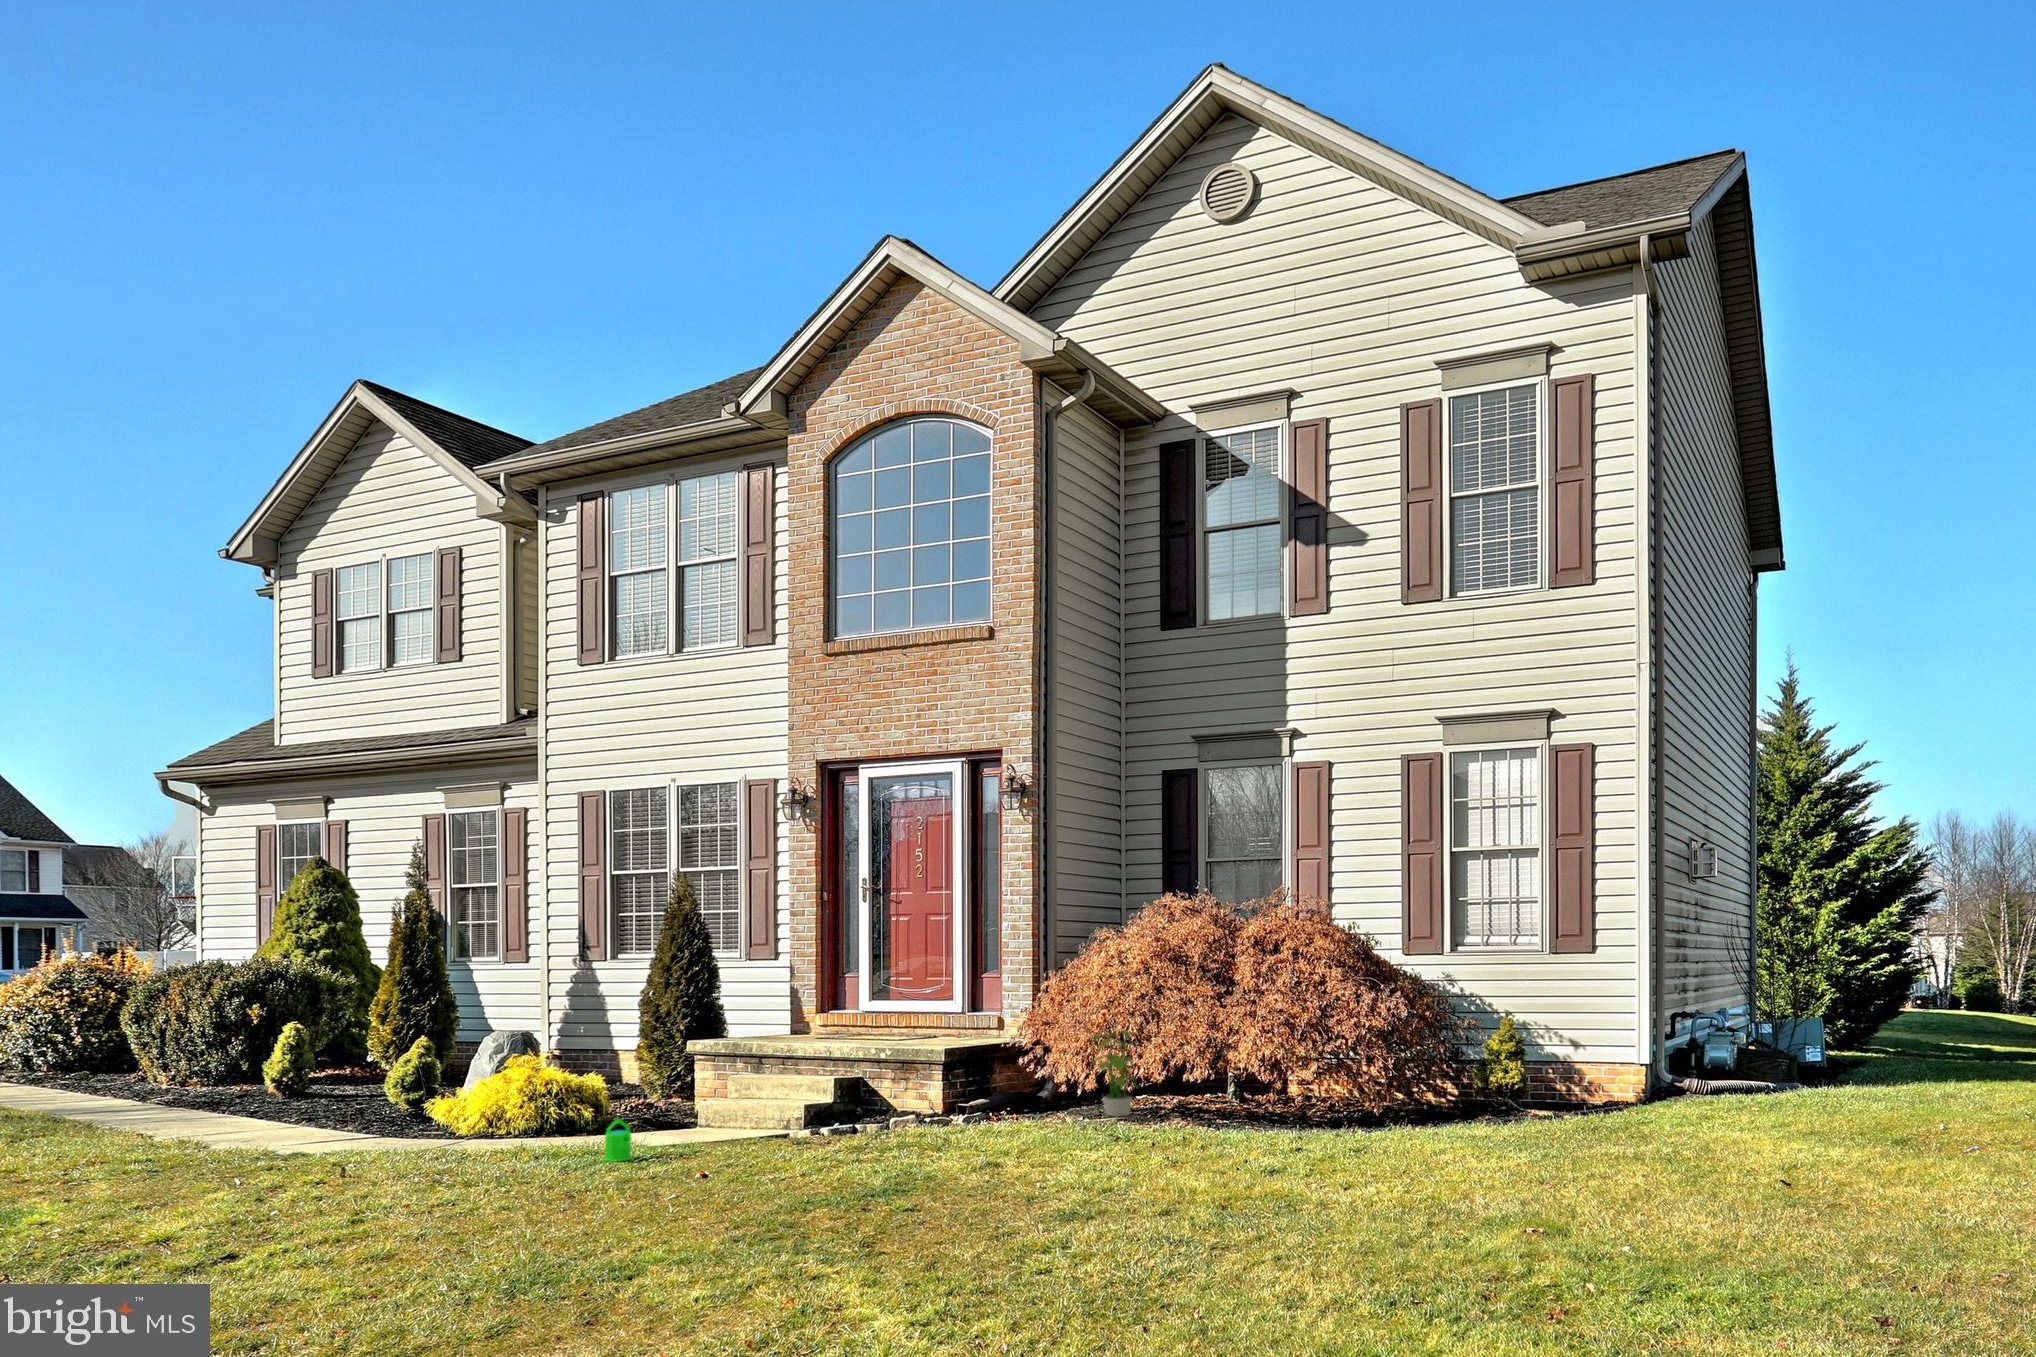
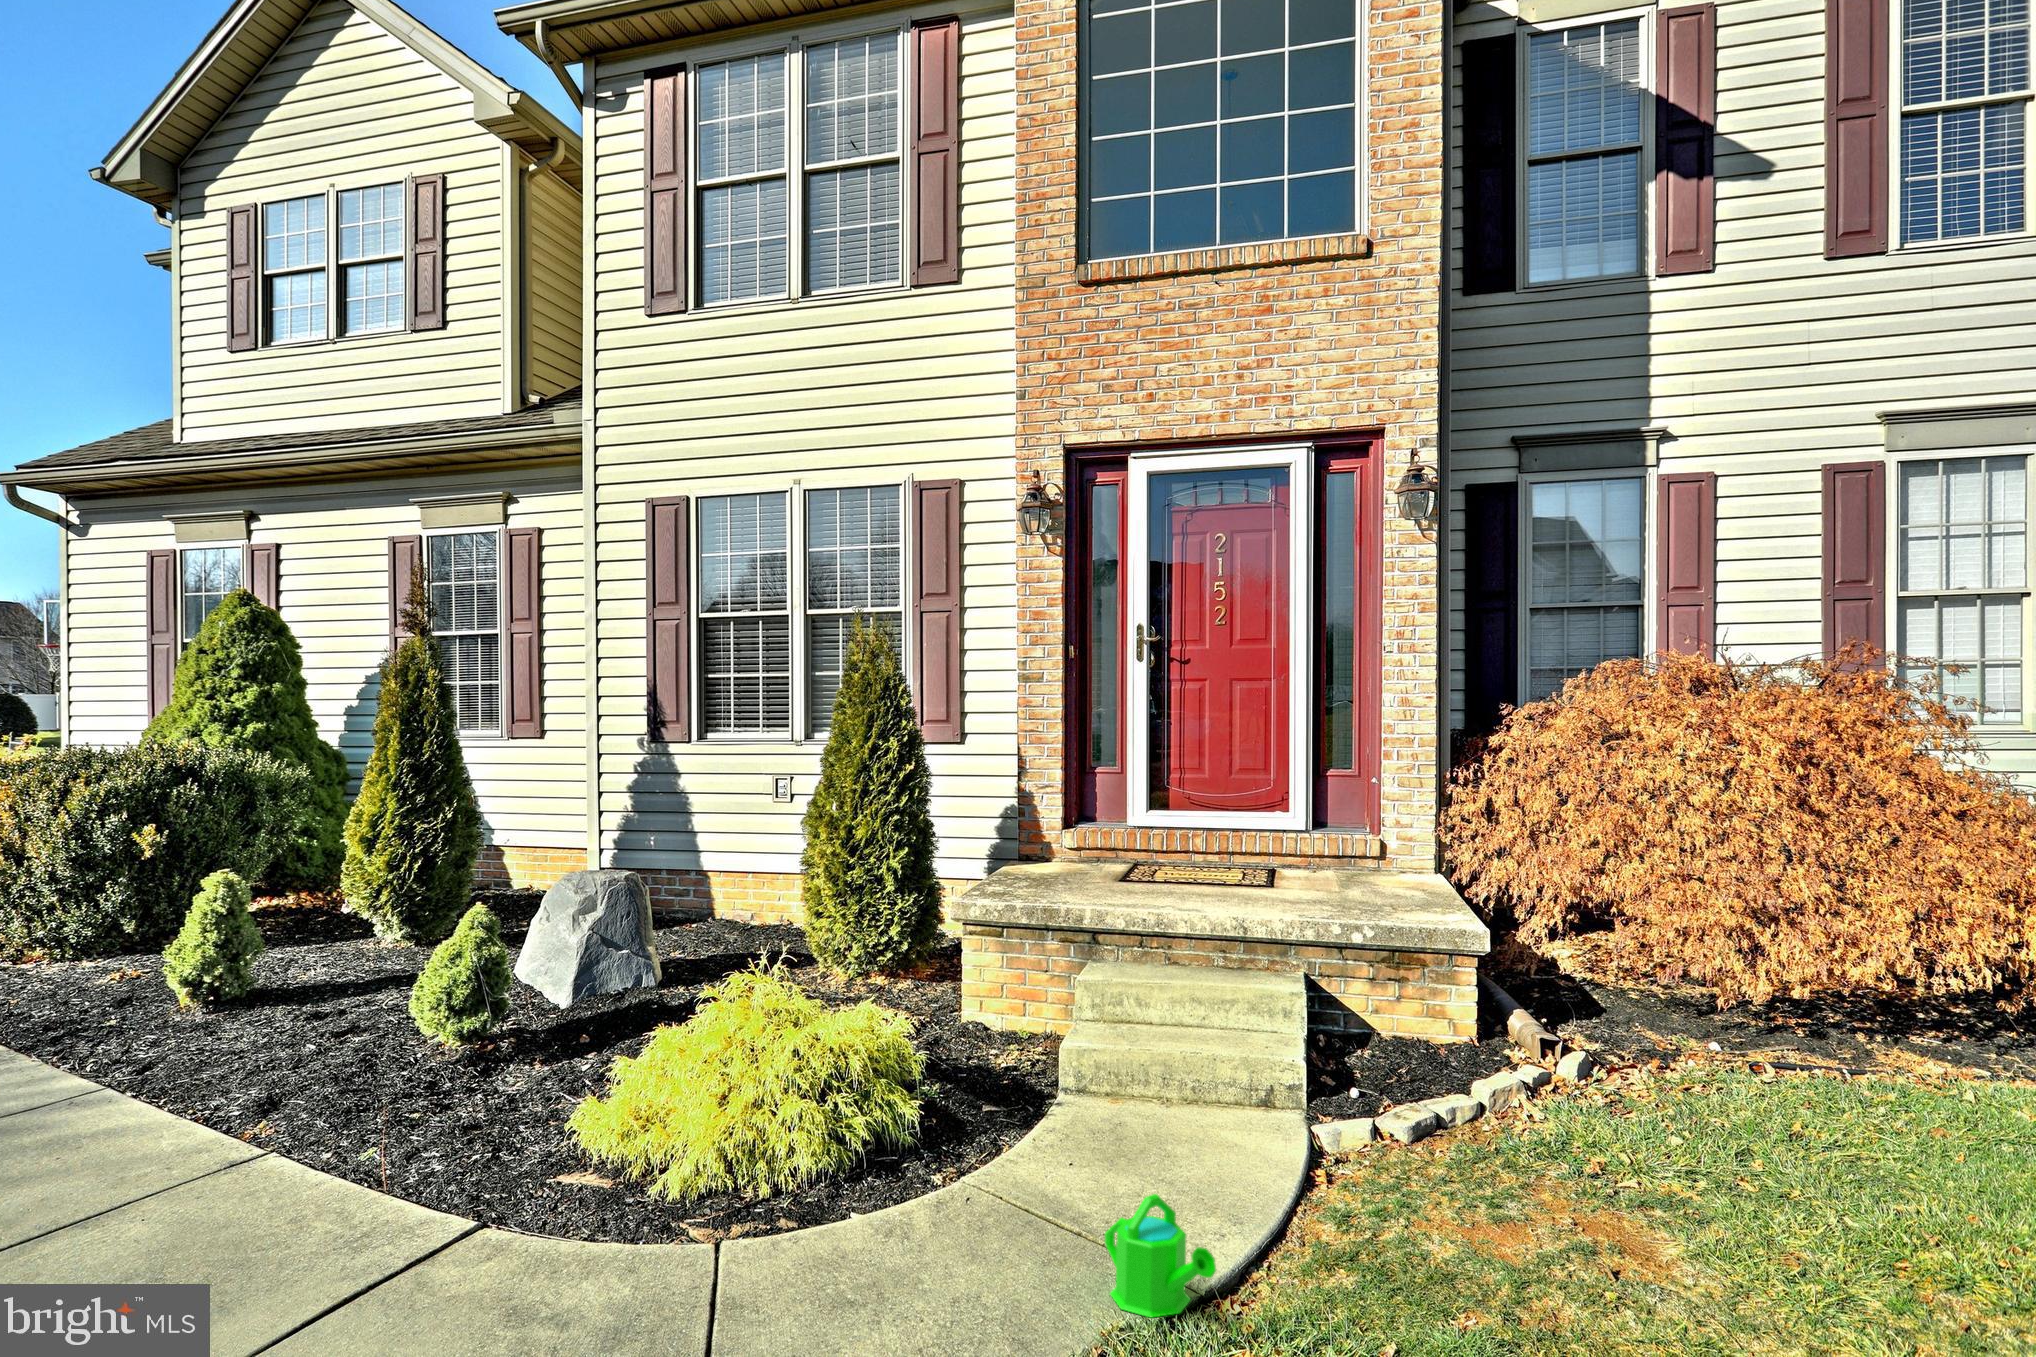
potted plant: present [1094,1030,1135,1117] -> none [1856,909,1980,1083]

